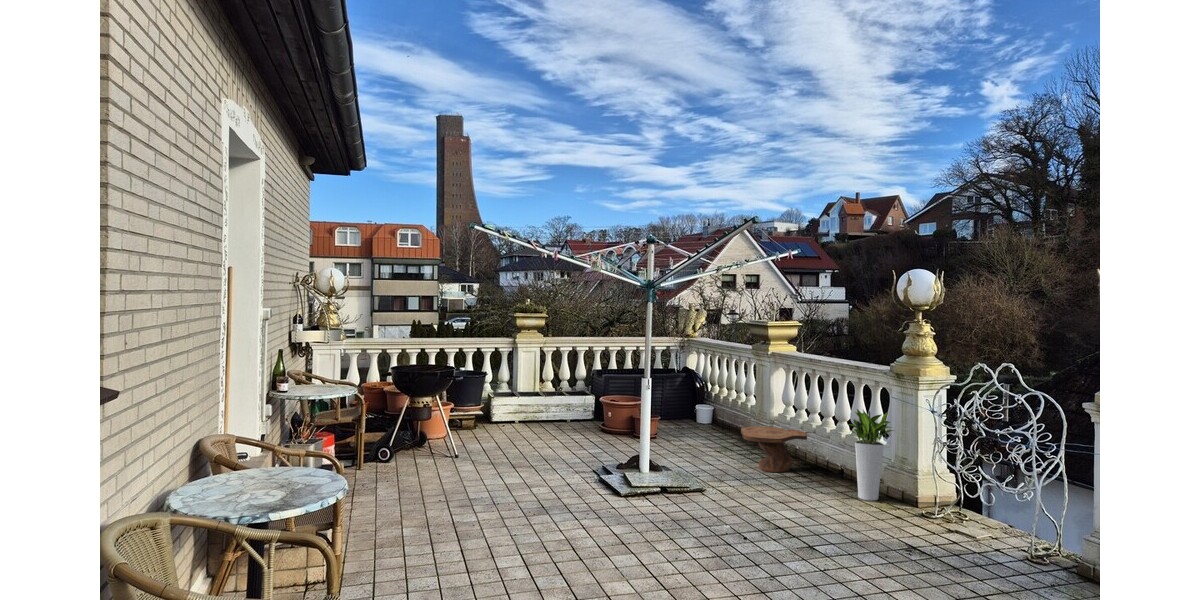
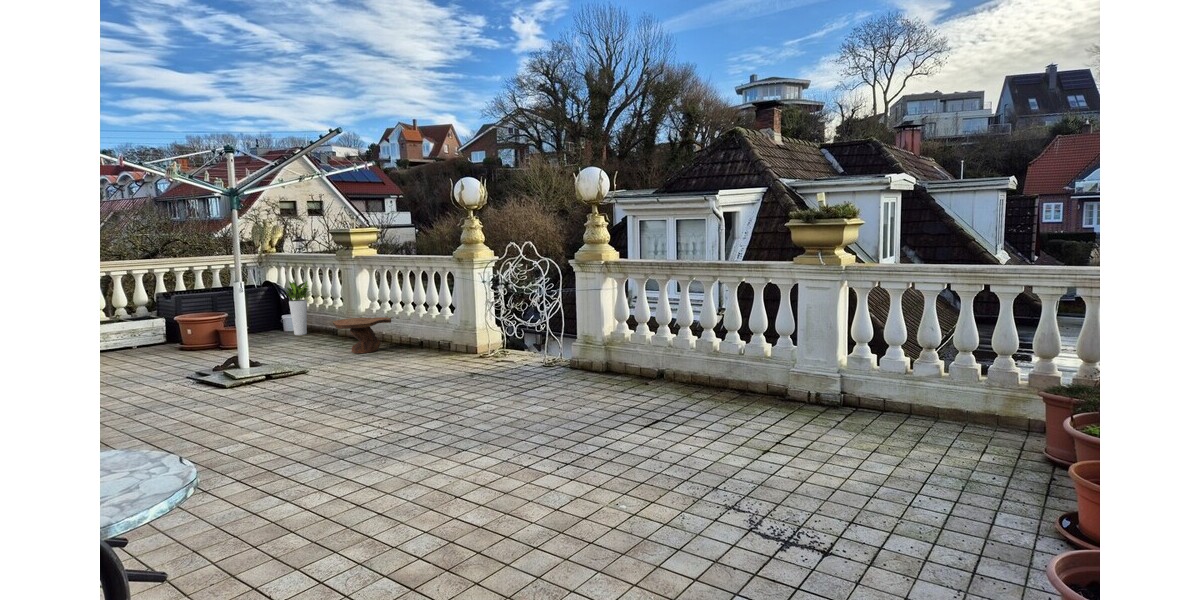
planter: present [849,409,893,501] -> present [286,281,310,335]

